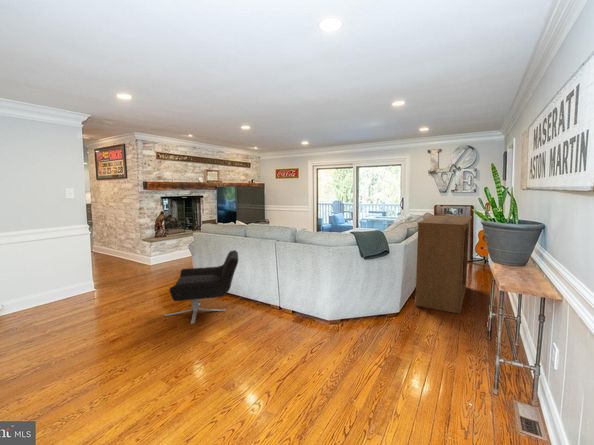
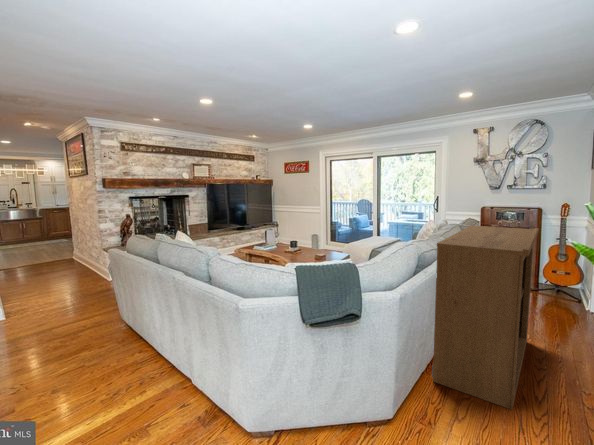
lounge chair: present [164,250,238,324] -> none [23,277,161,396]

